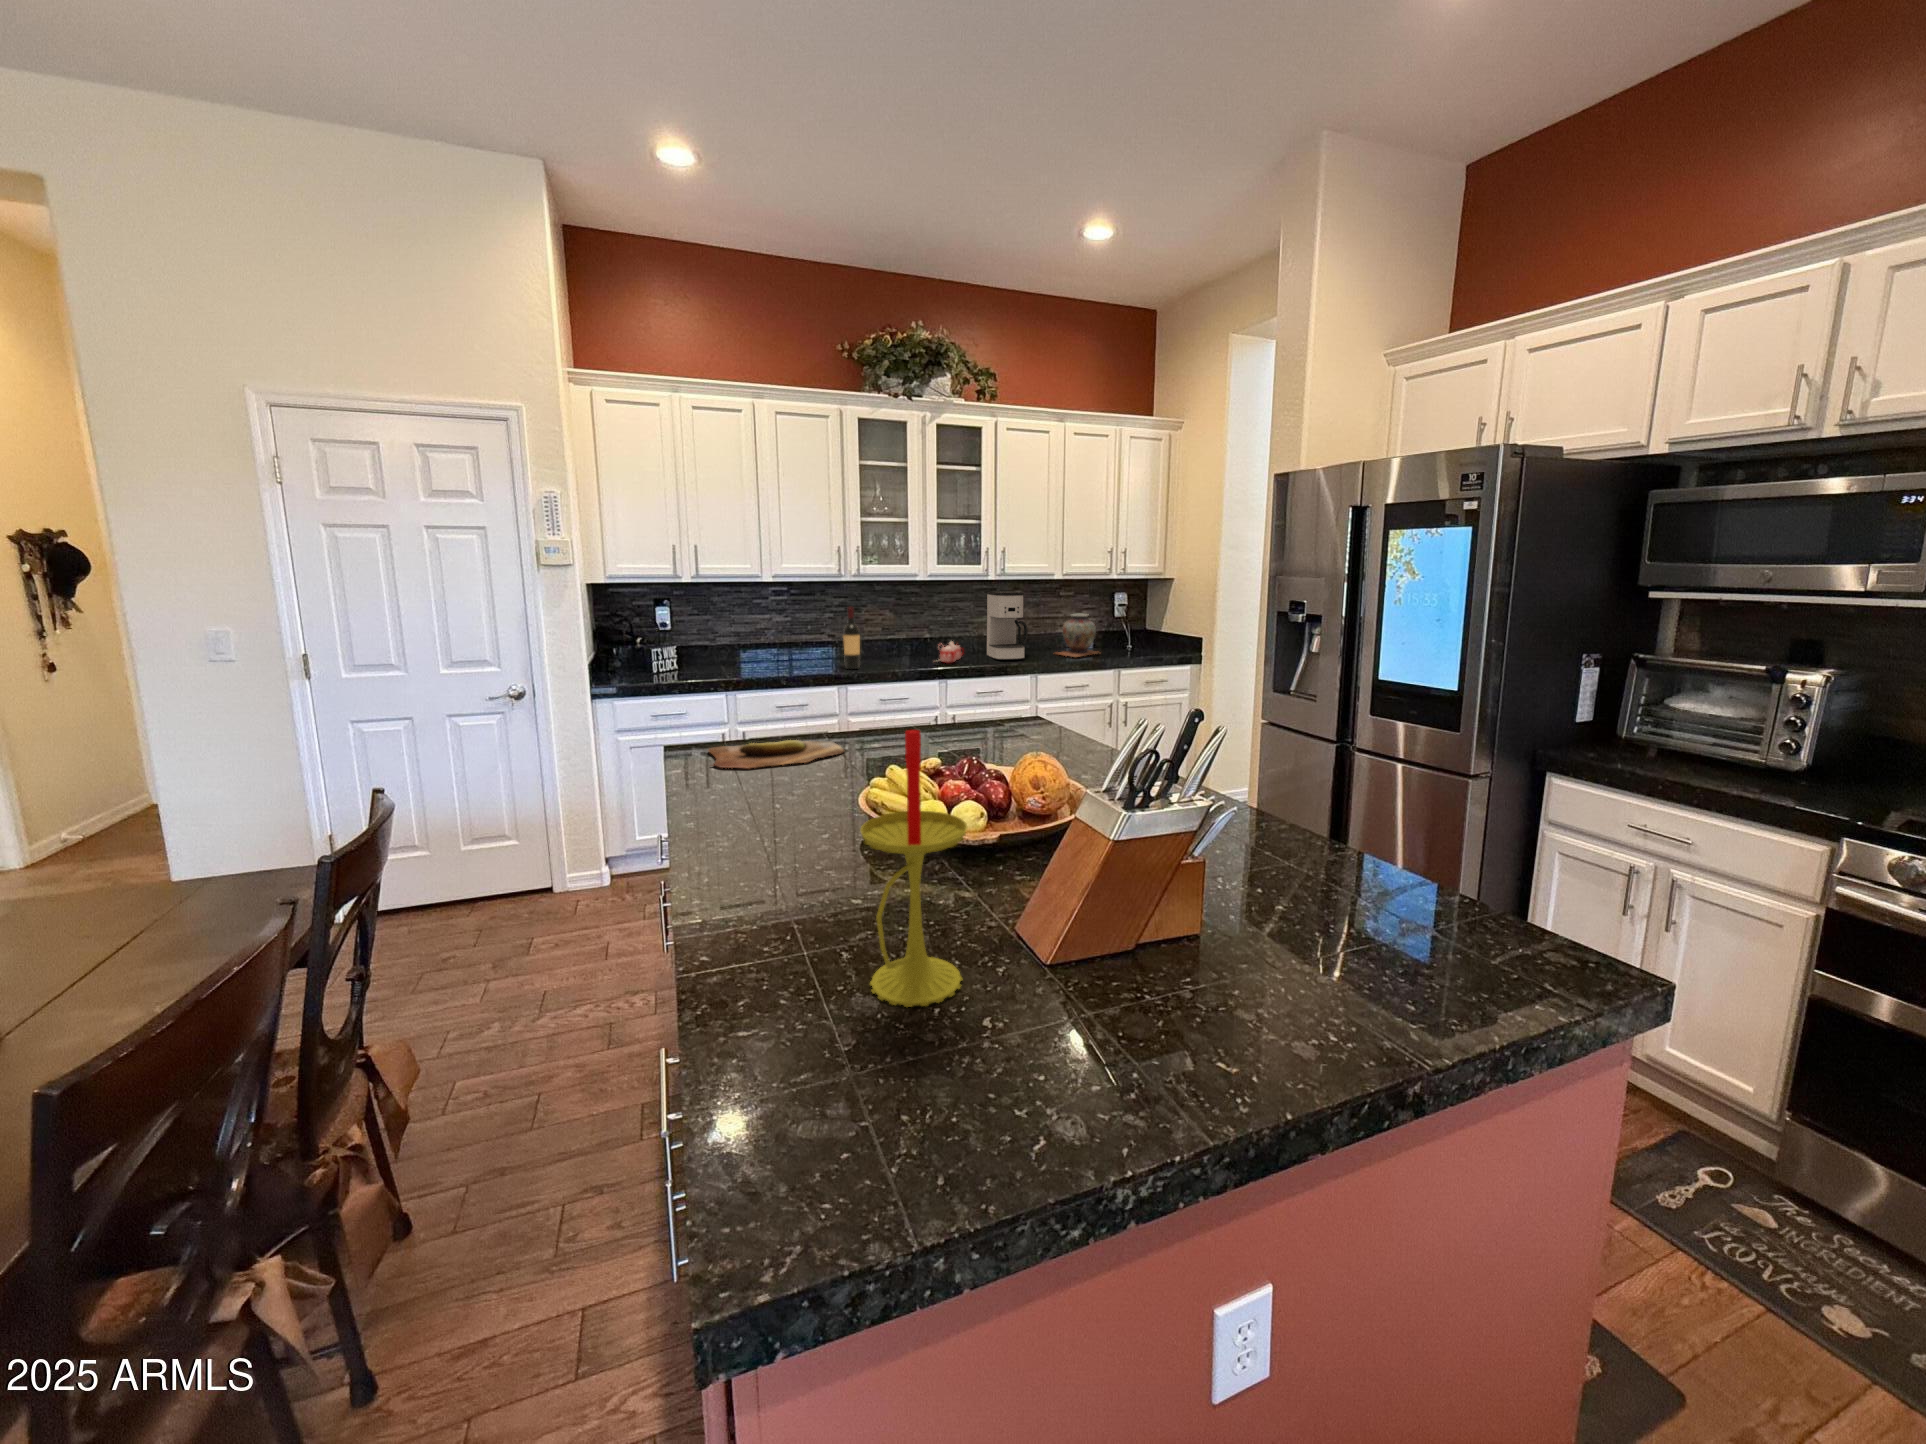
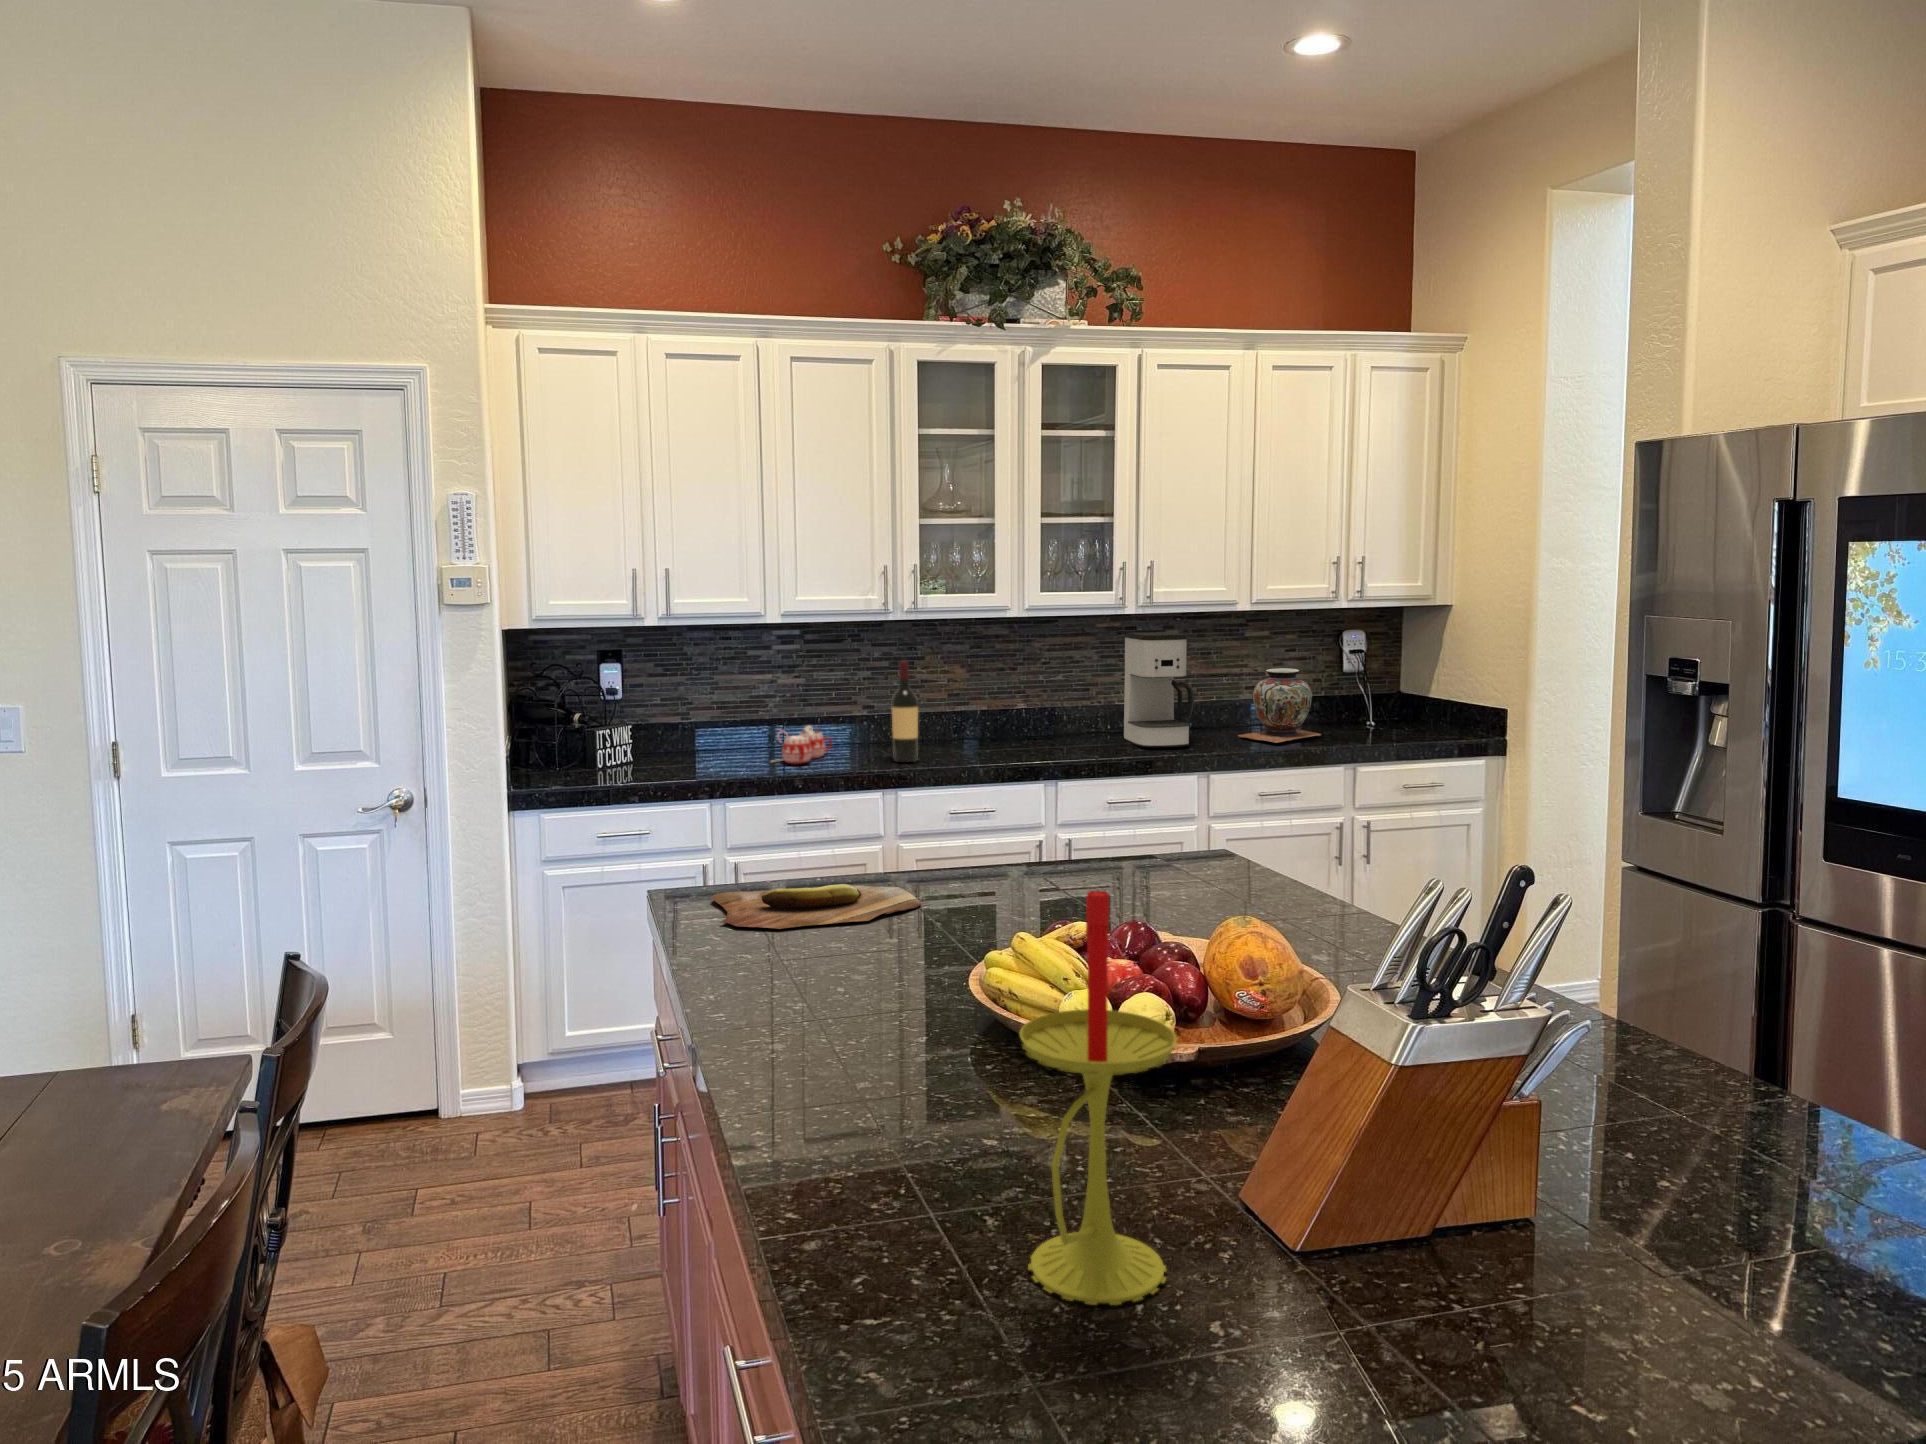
mug: present [939,642,963,663] -> present [772,726,832,764]

